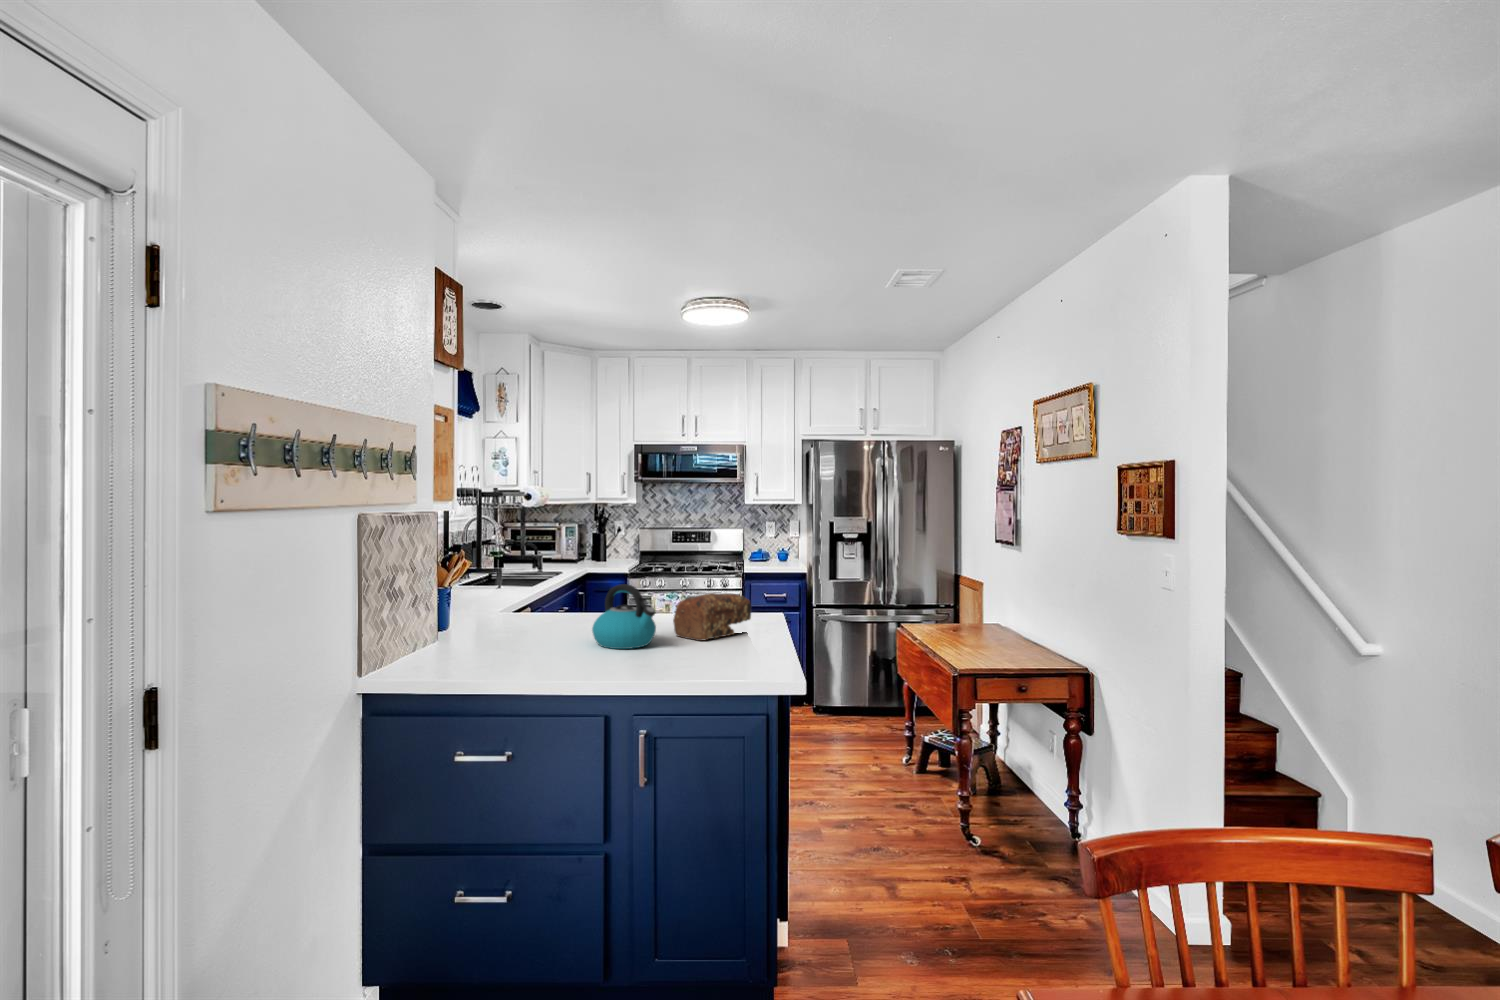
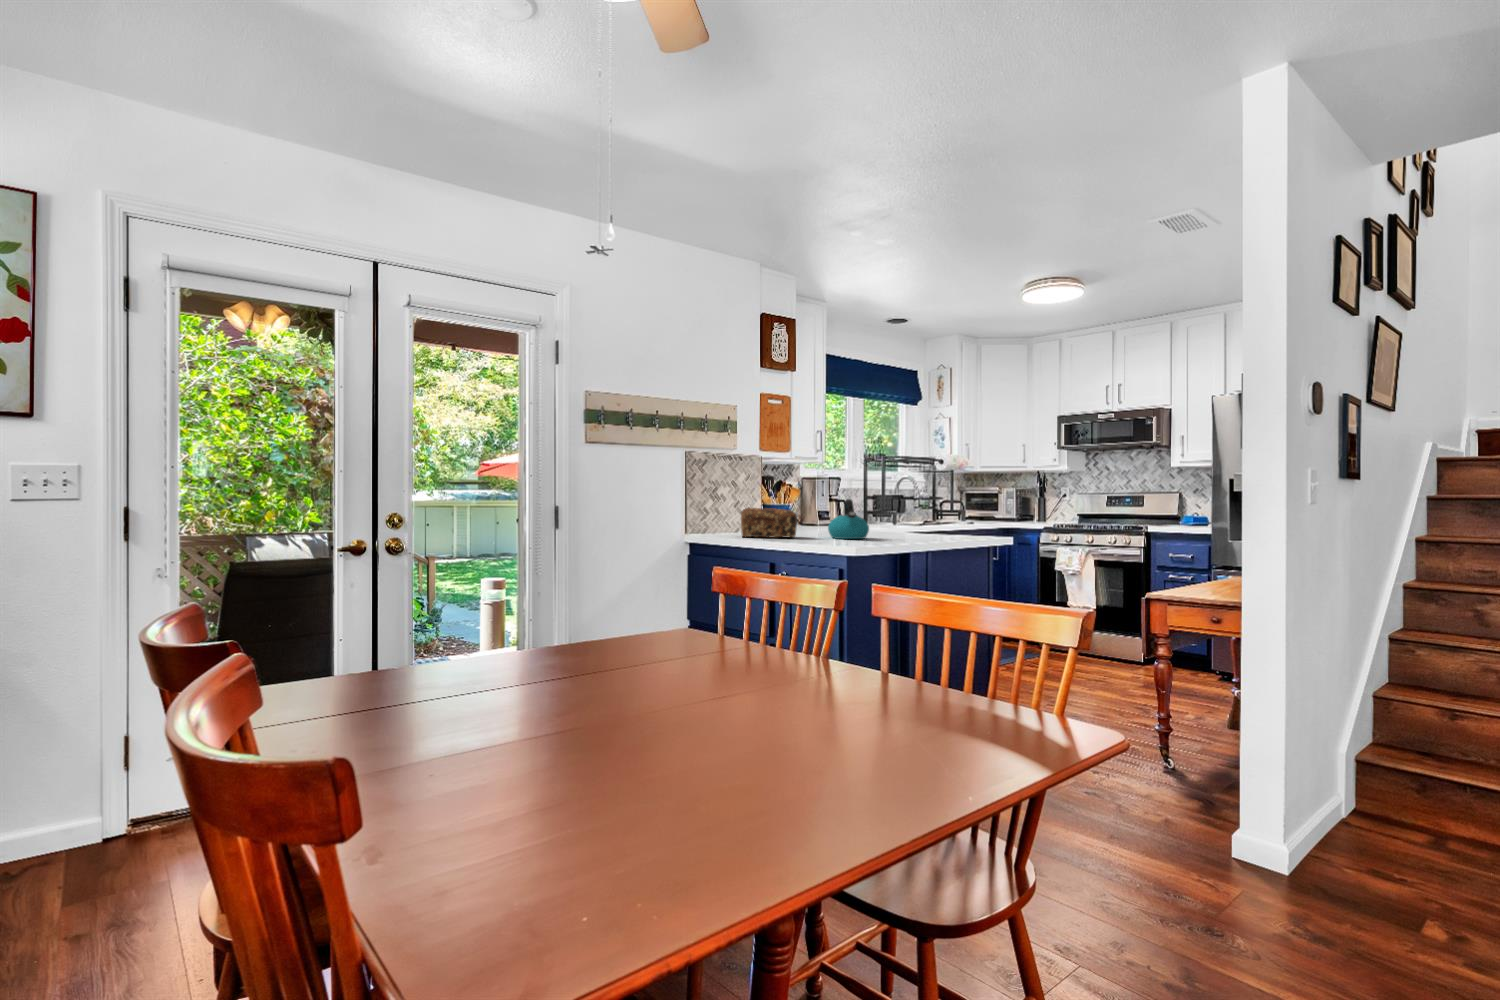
bread loaf: present [673,593,751,641] -> present [741,508,797,538]

